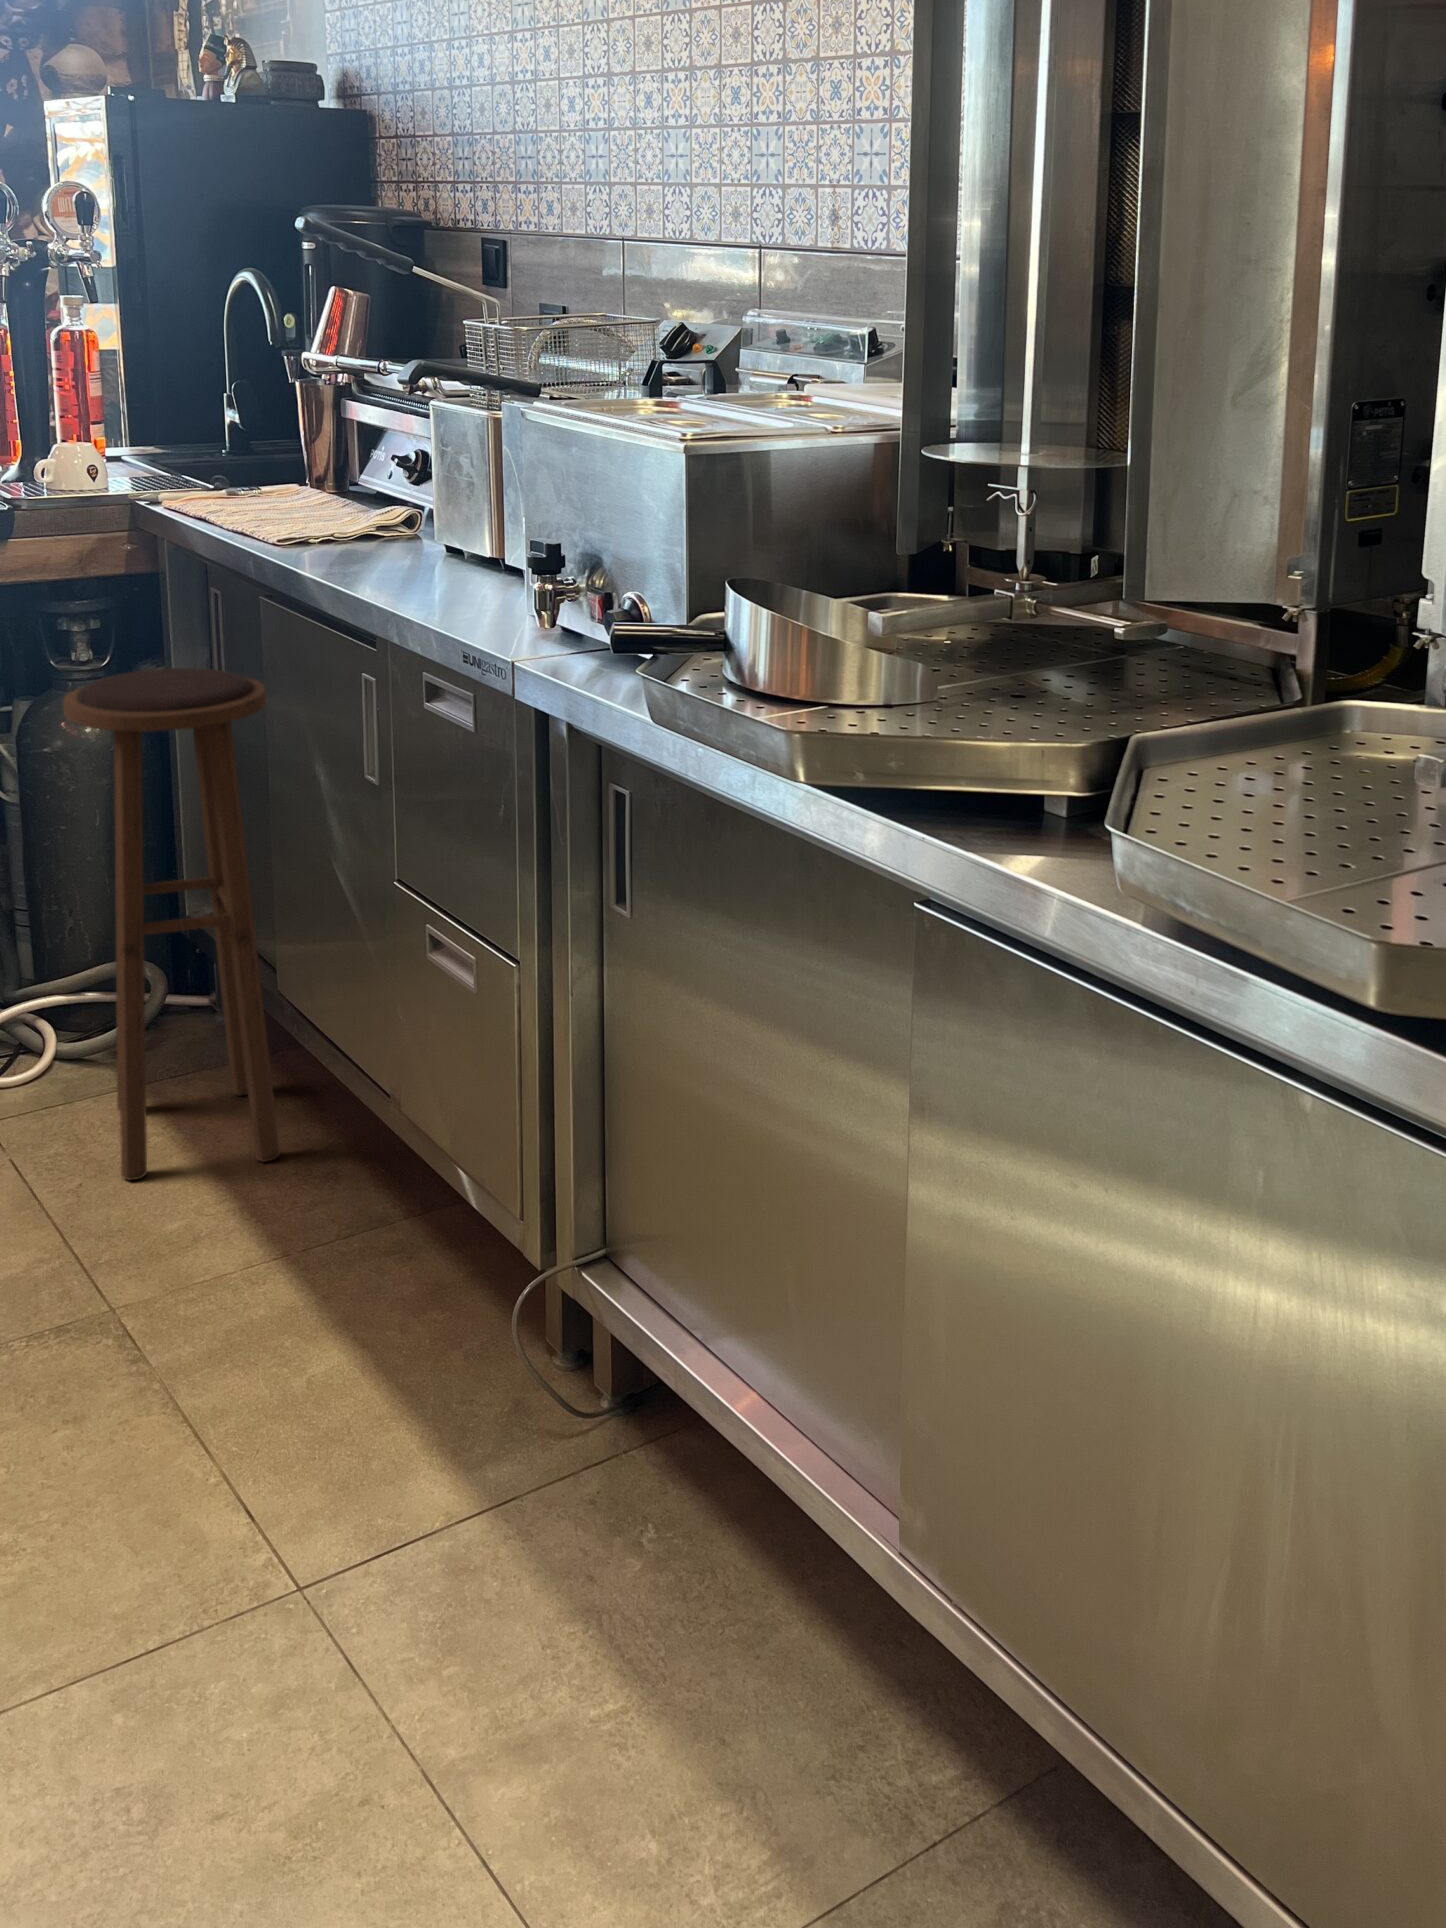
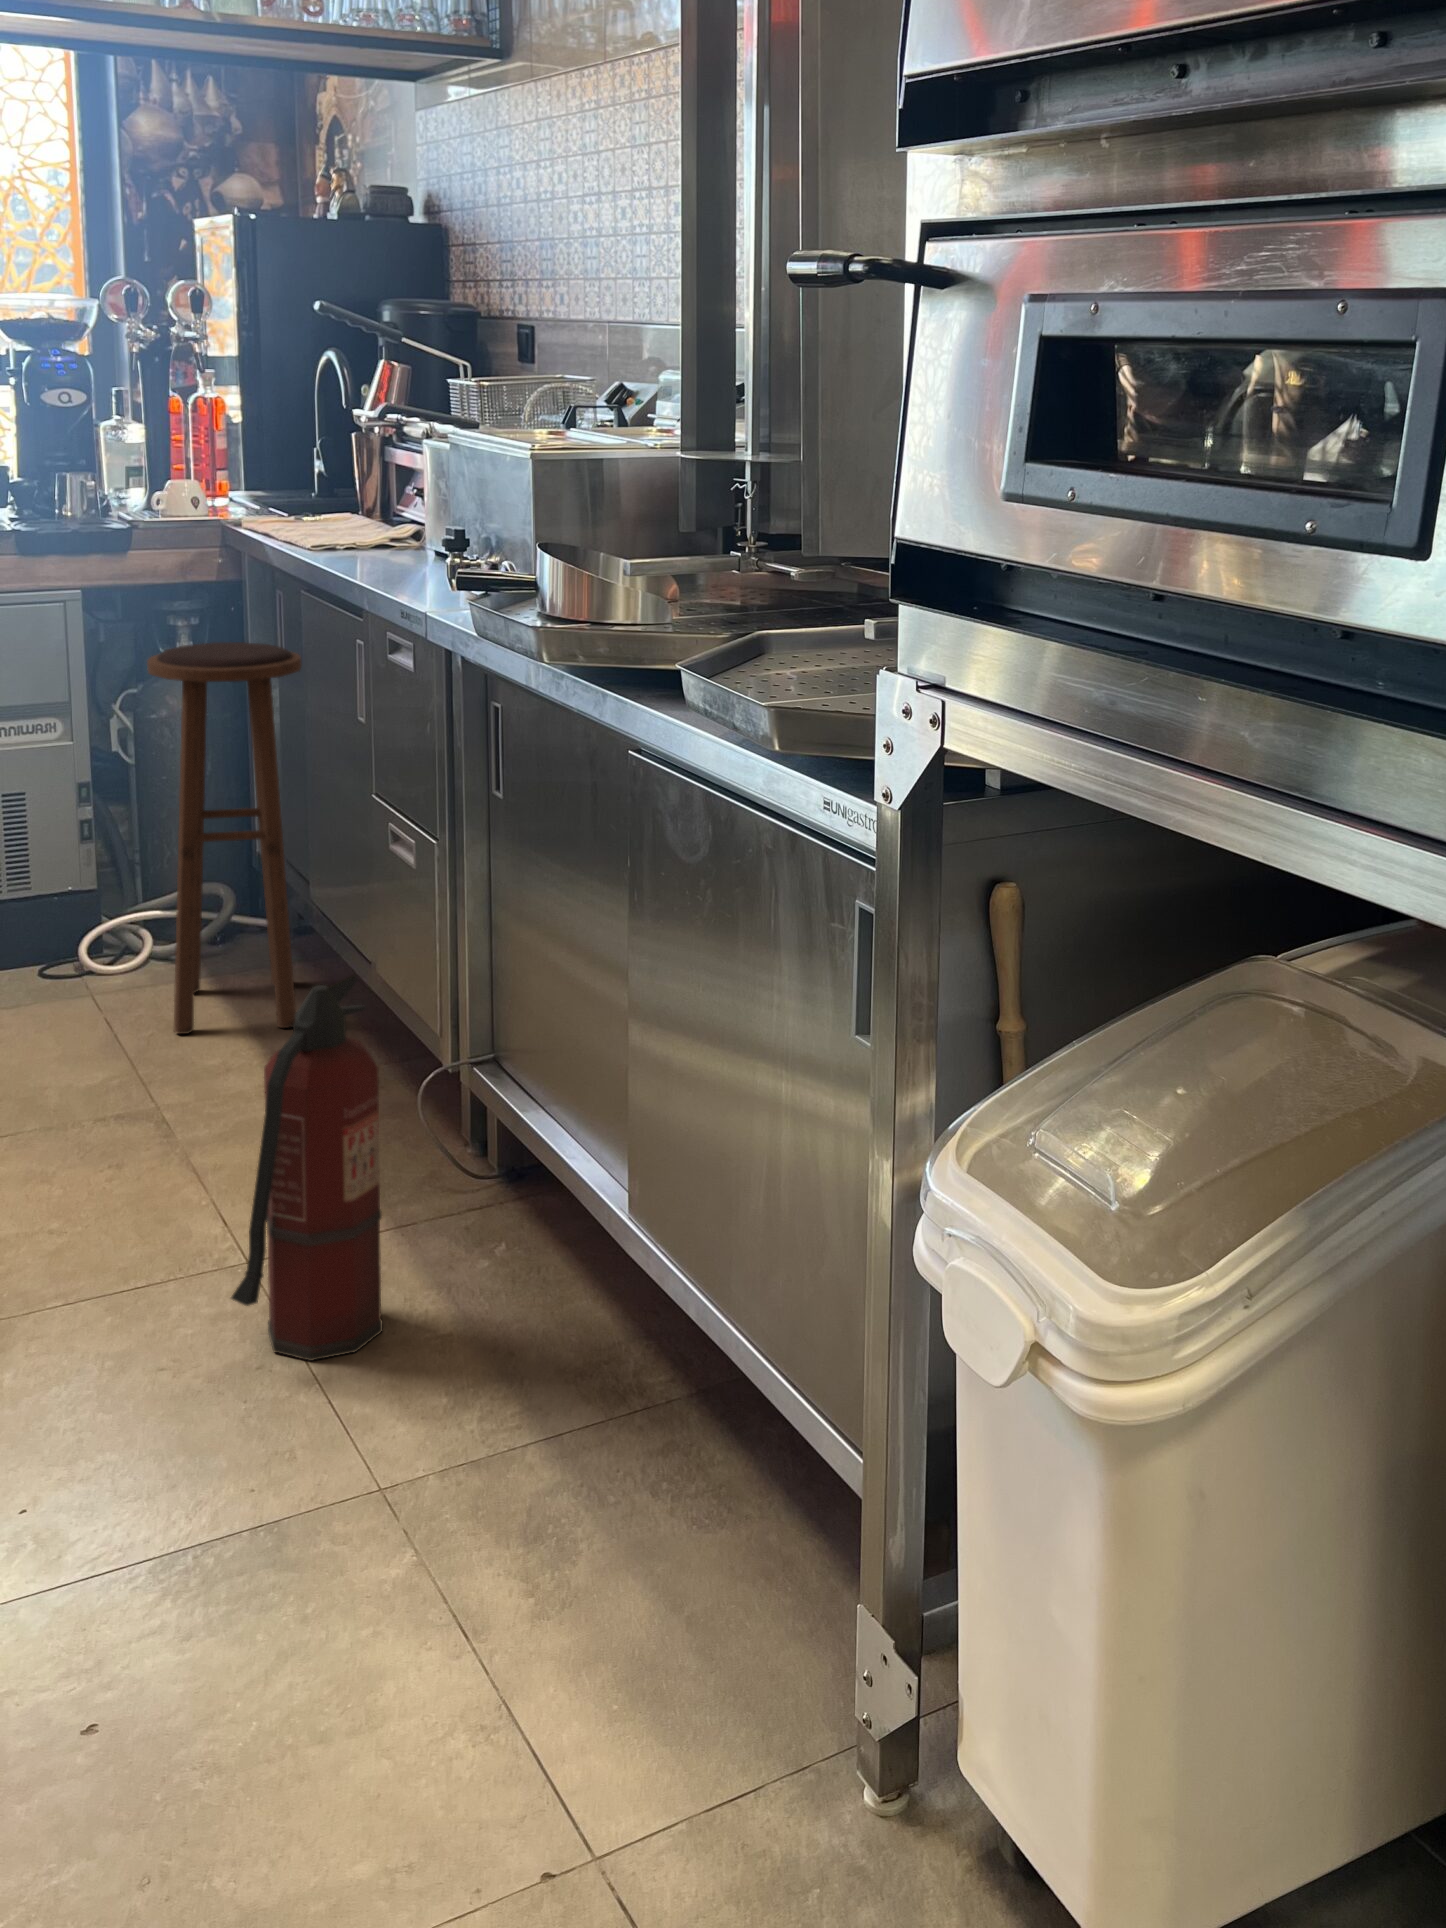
fire extinguisher: none [333,1202,533,1750] -> present [231,975,383,1361]

